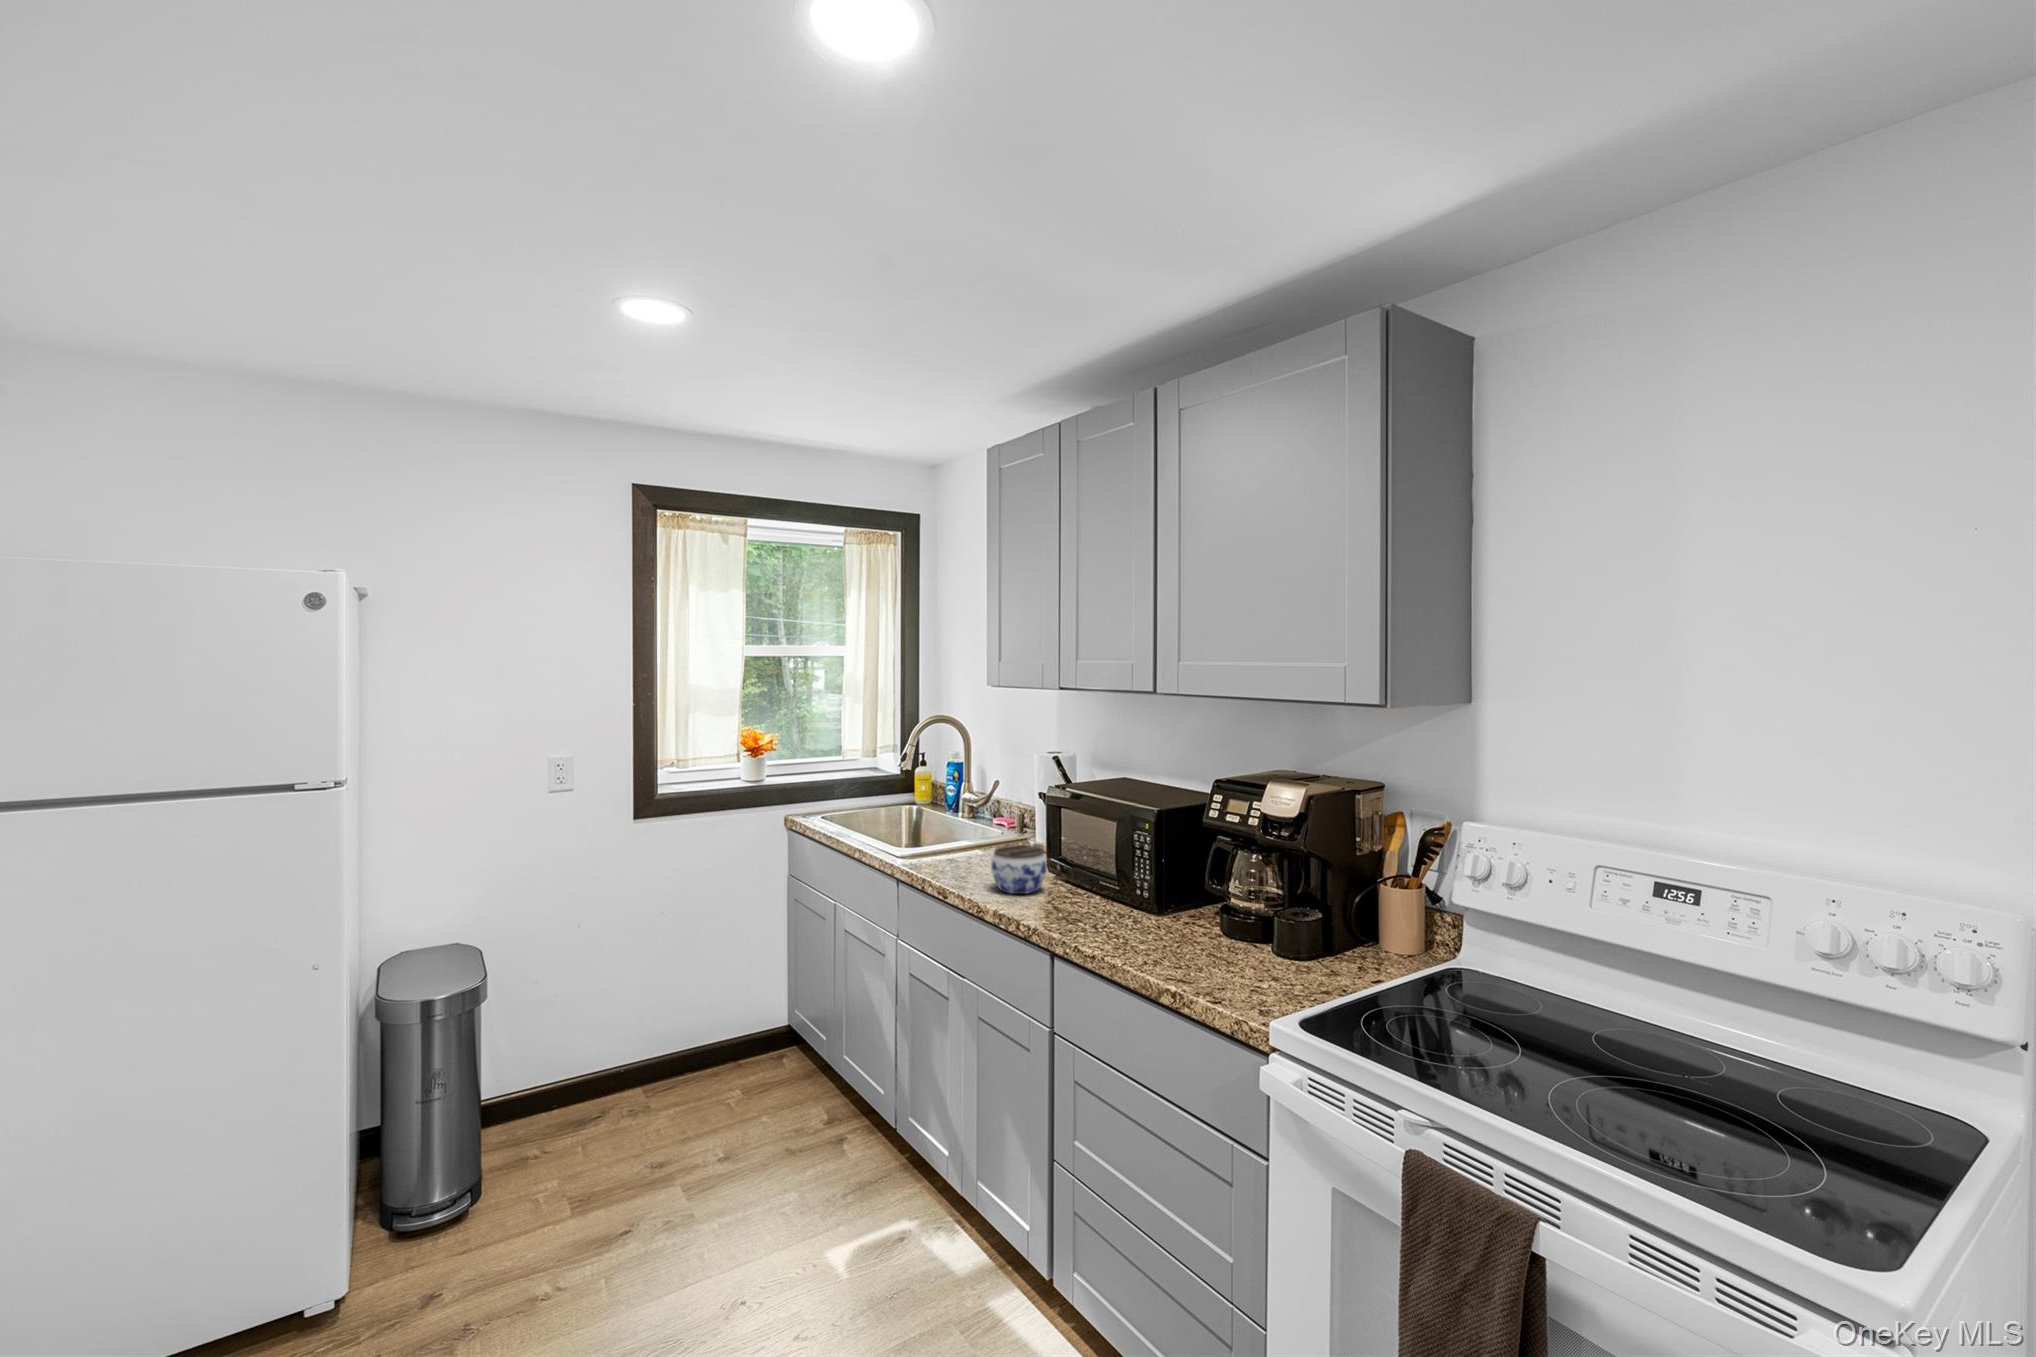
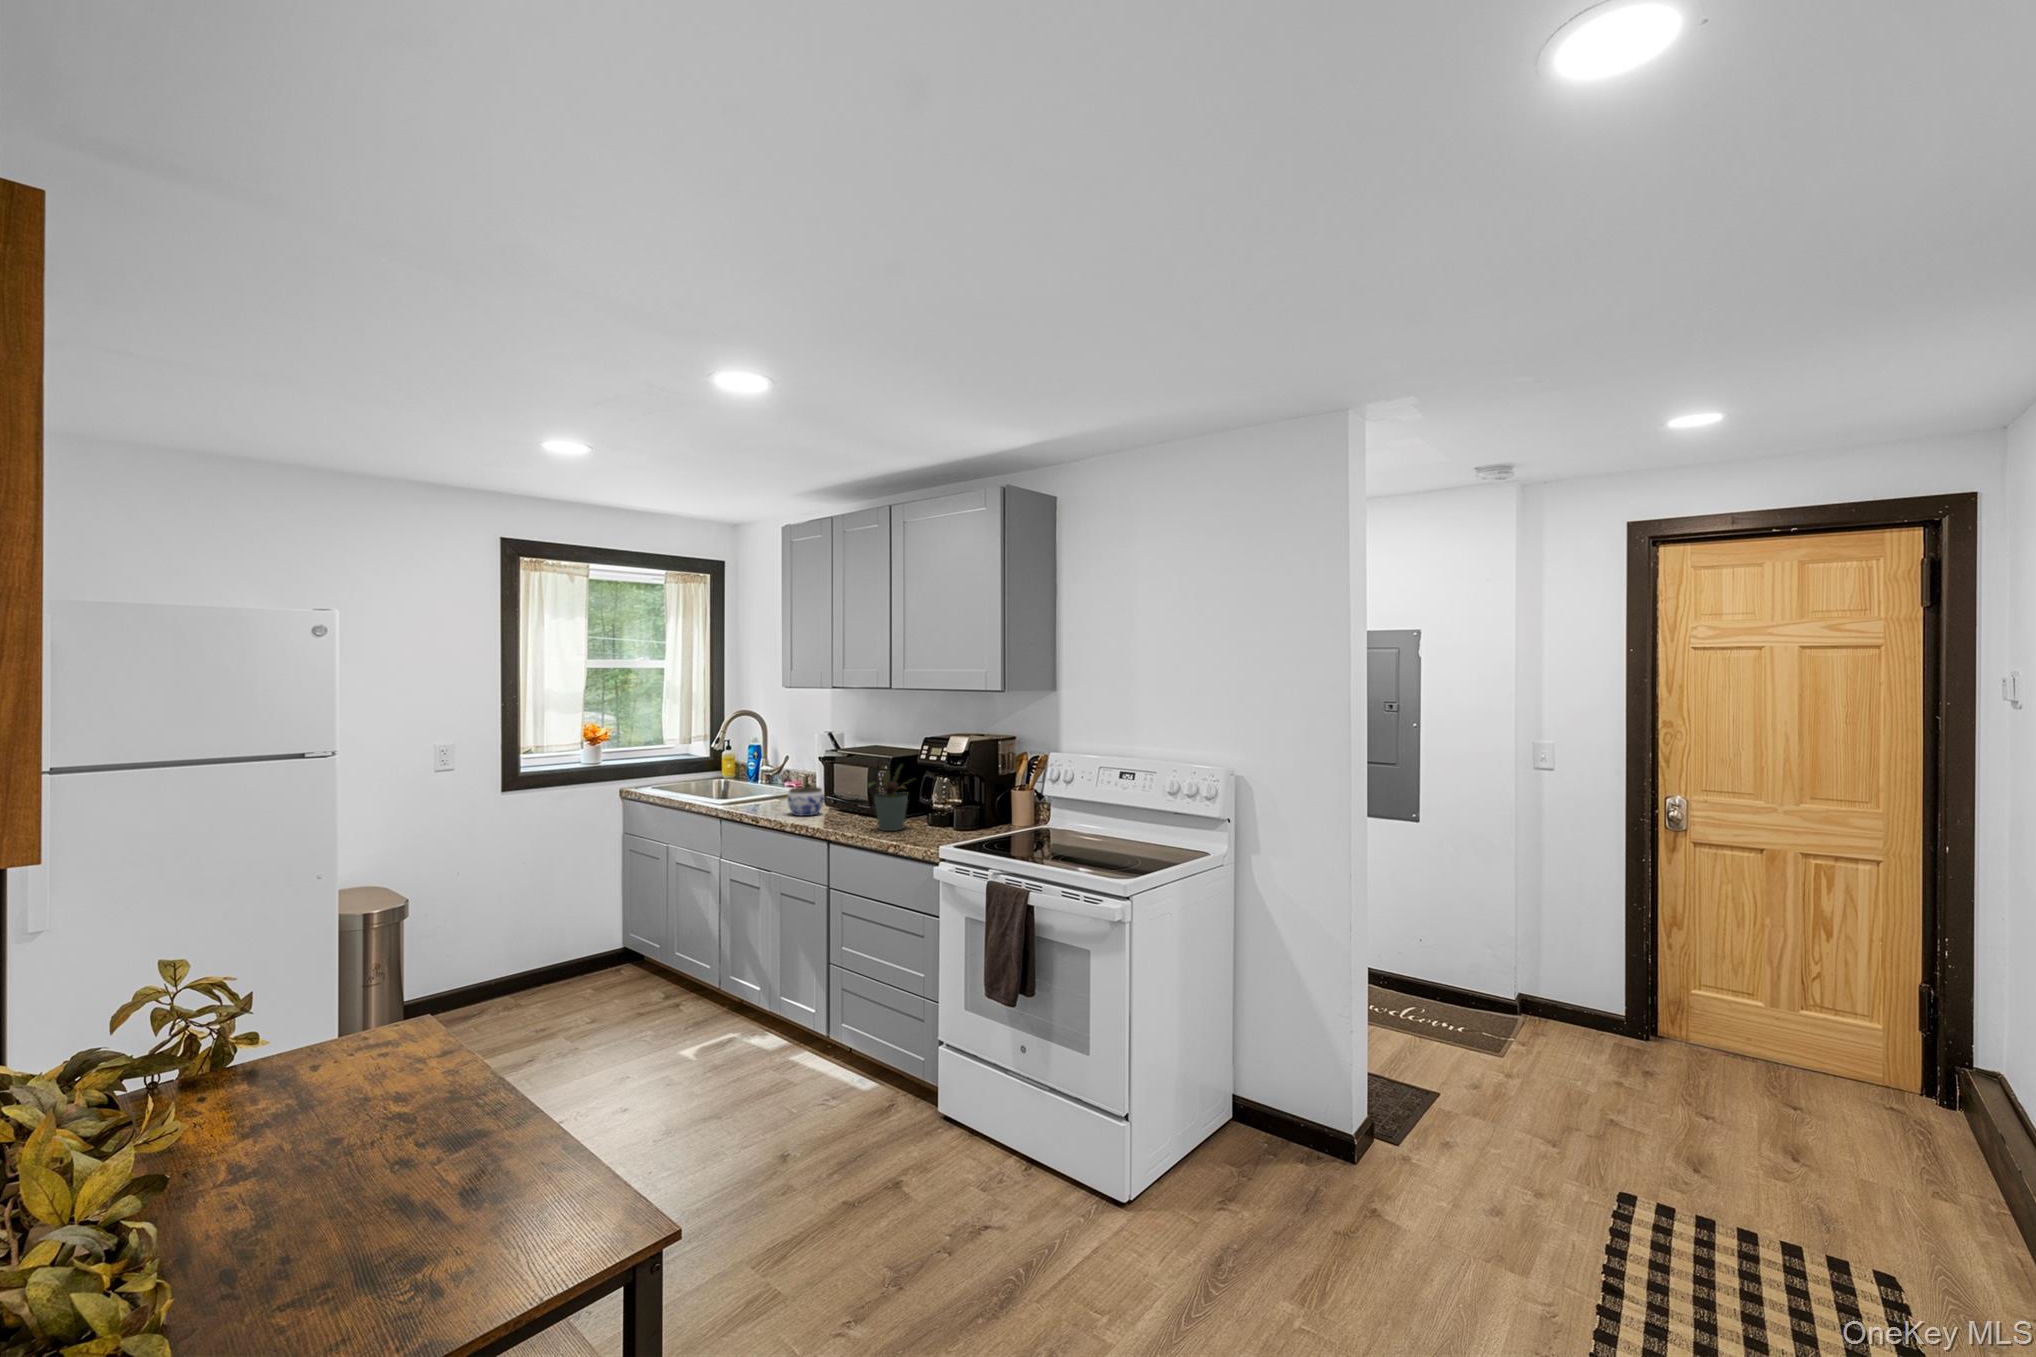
potted plant: none [1120,832,1206,949] -> present [867,765,908,831]

